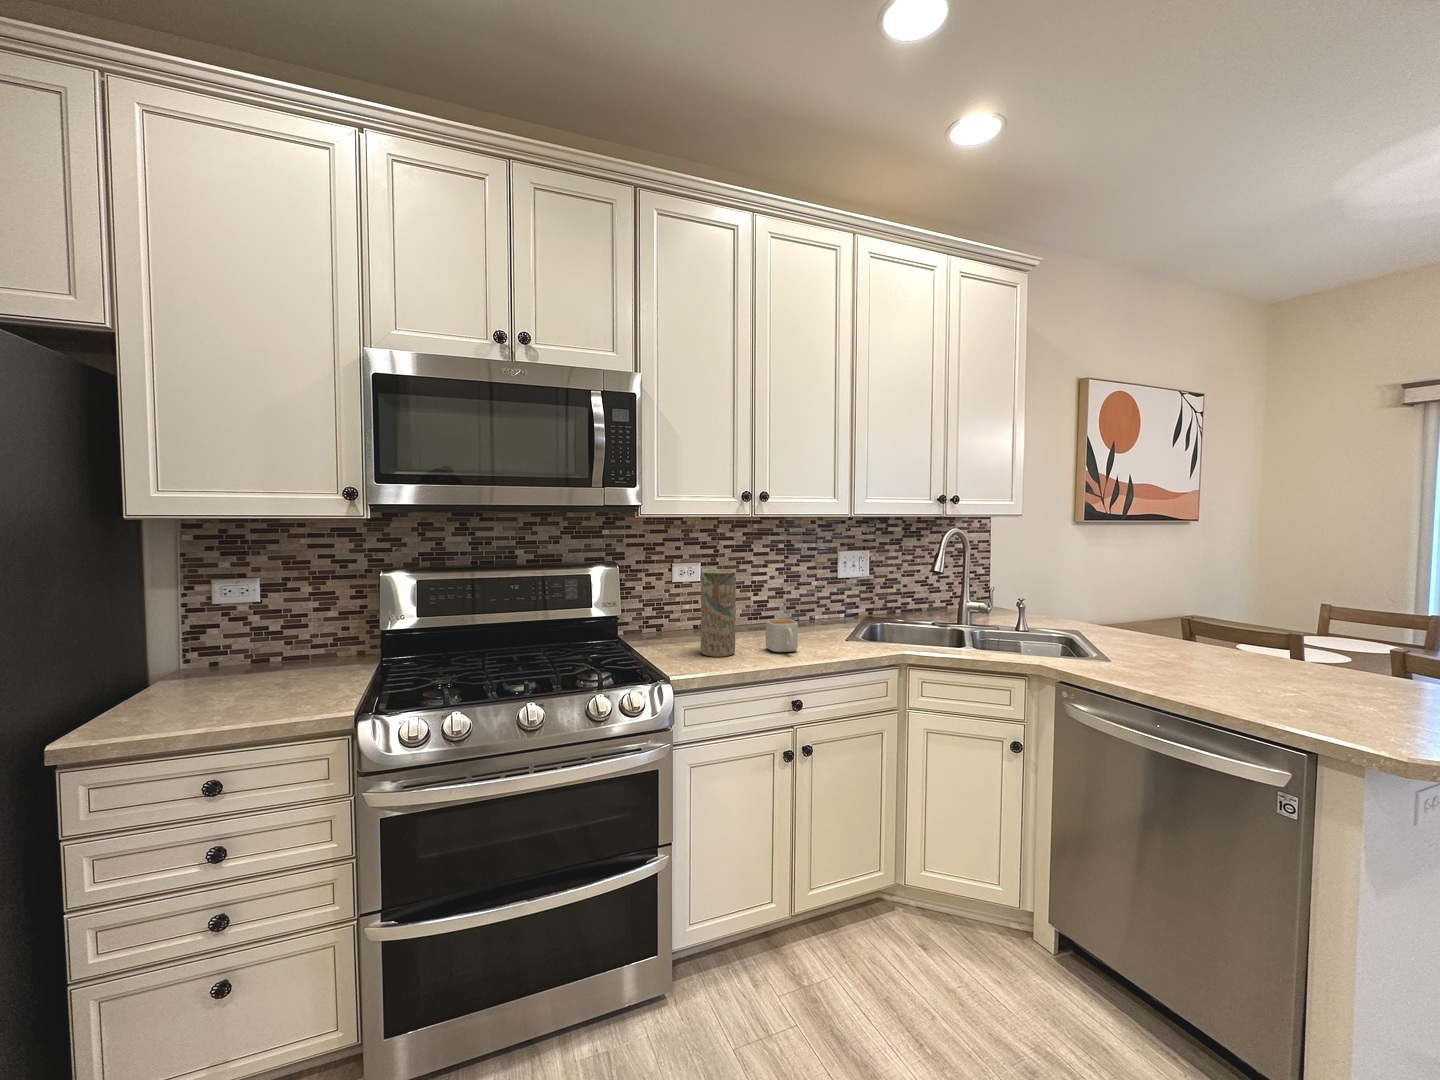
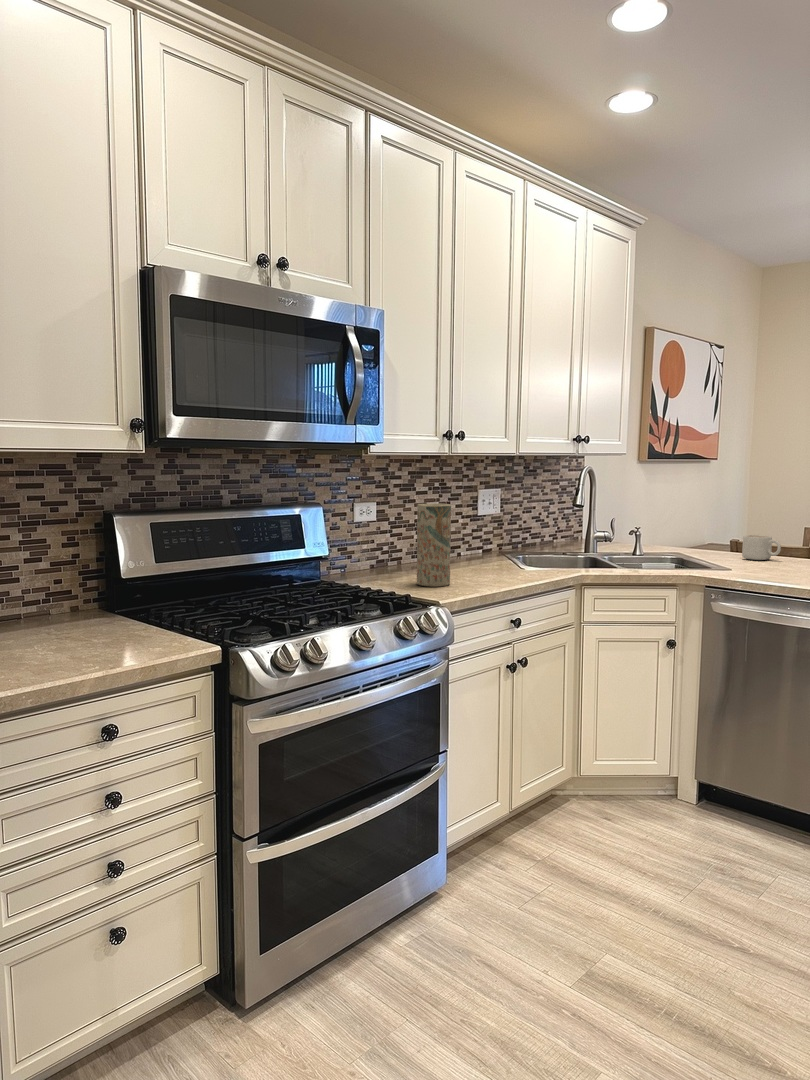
mug: present [766,619,798,652] -> present [742,535,781,560]

